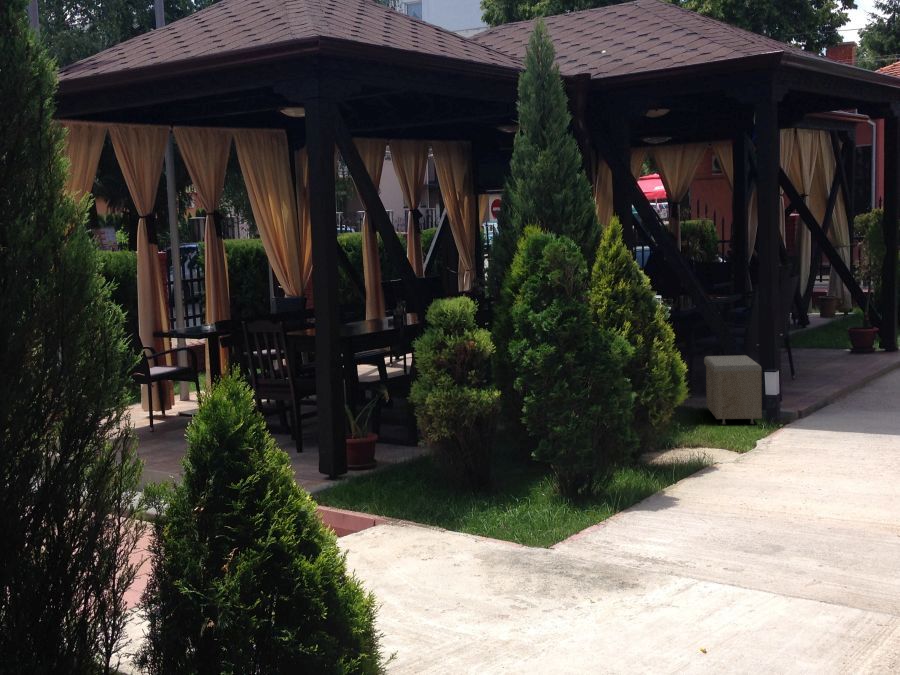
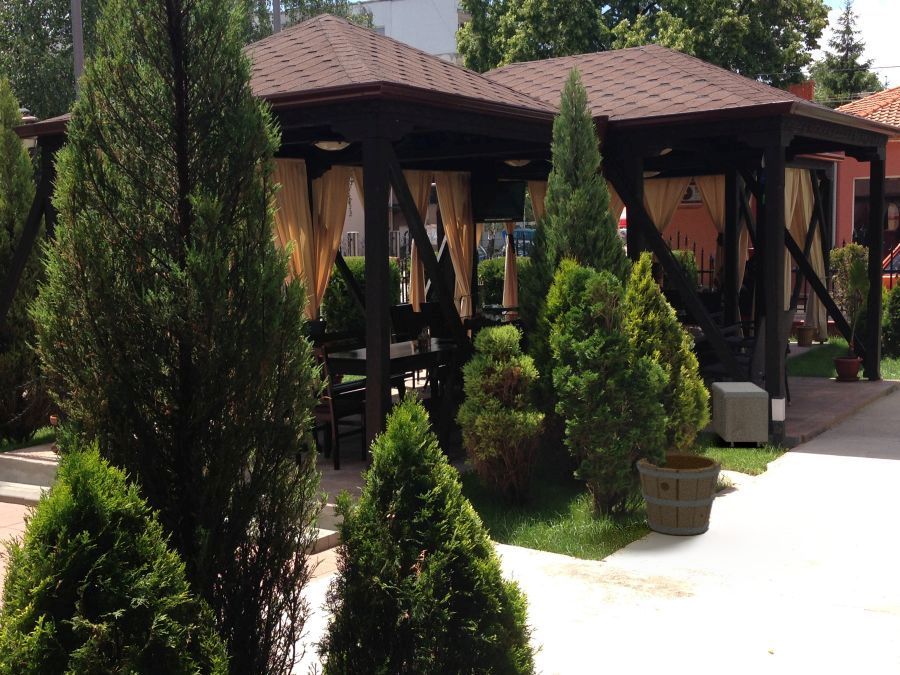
wooden bucket: none [598,429,689,519] -> present [637,452,721,535]

